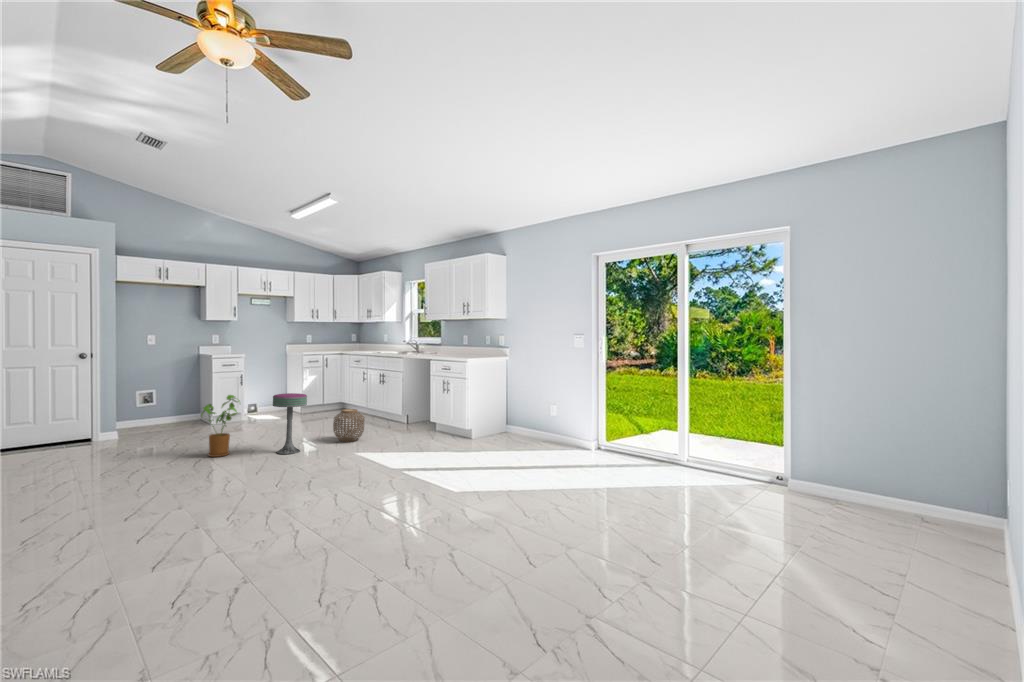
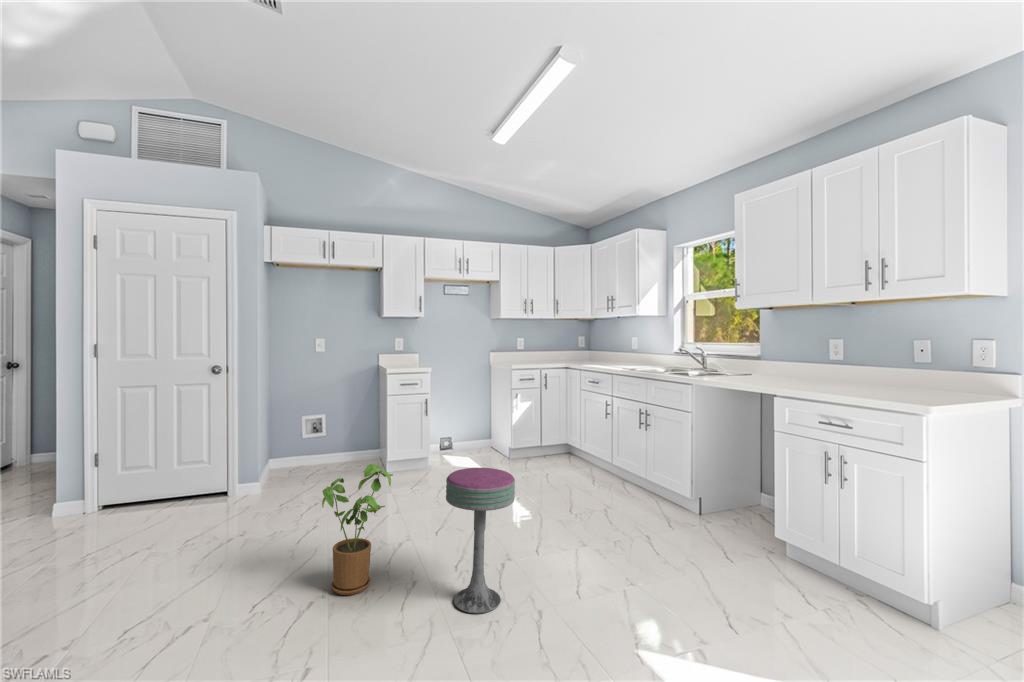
woven basket: present [333,409,364,442] -> none [566,498,631,576]

